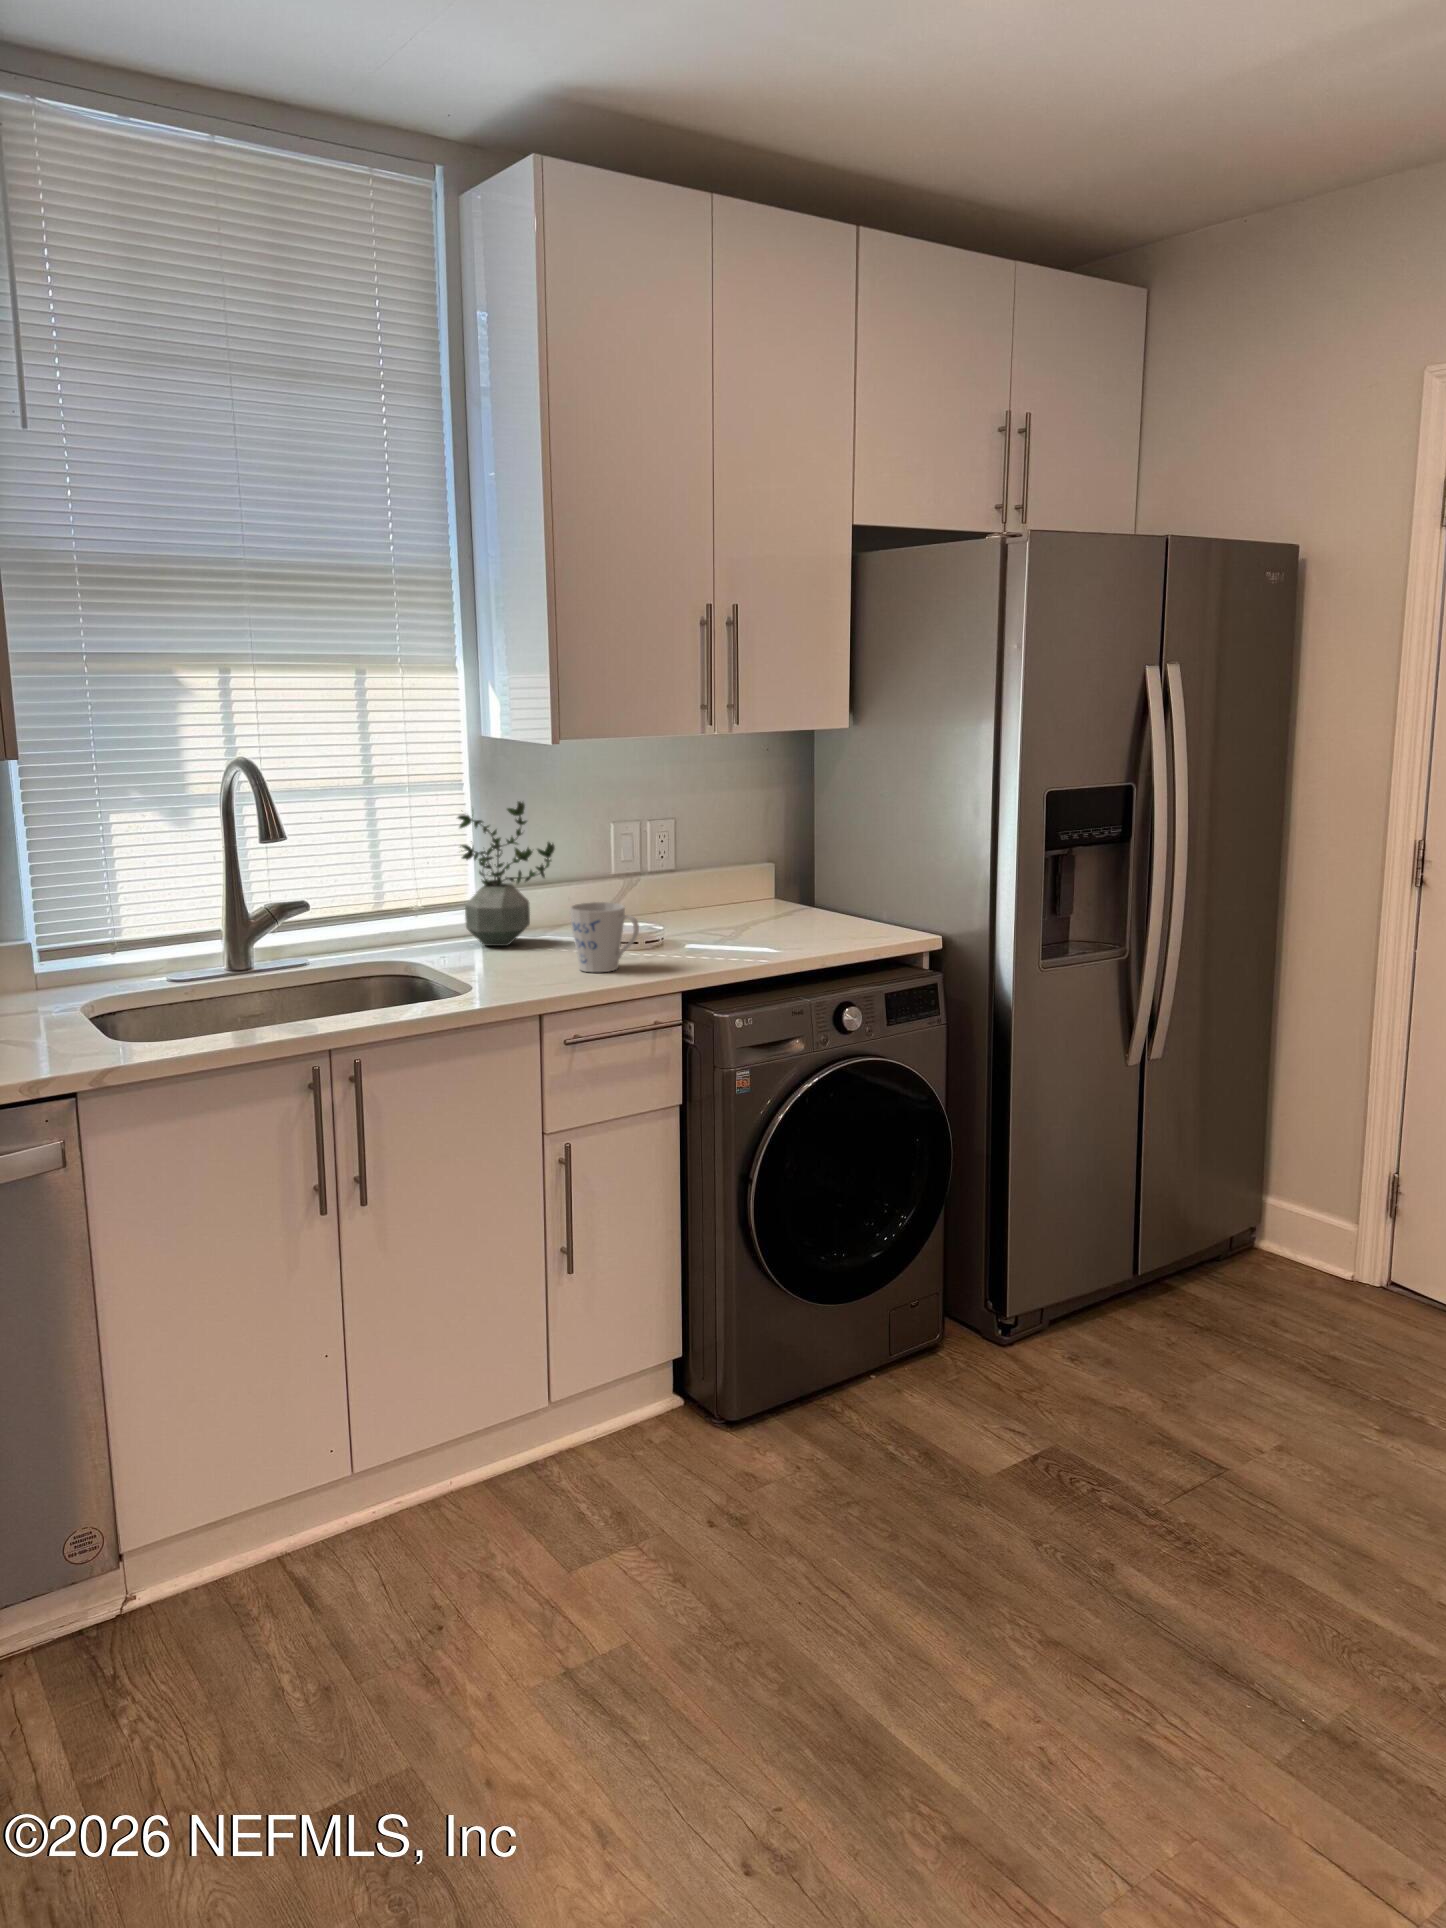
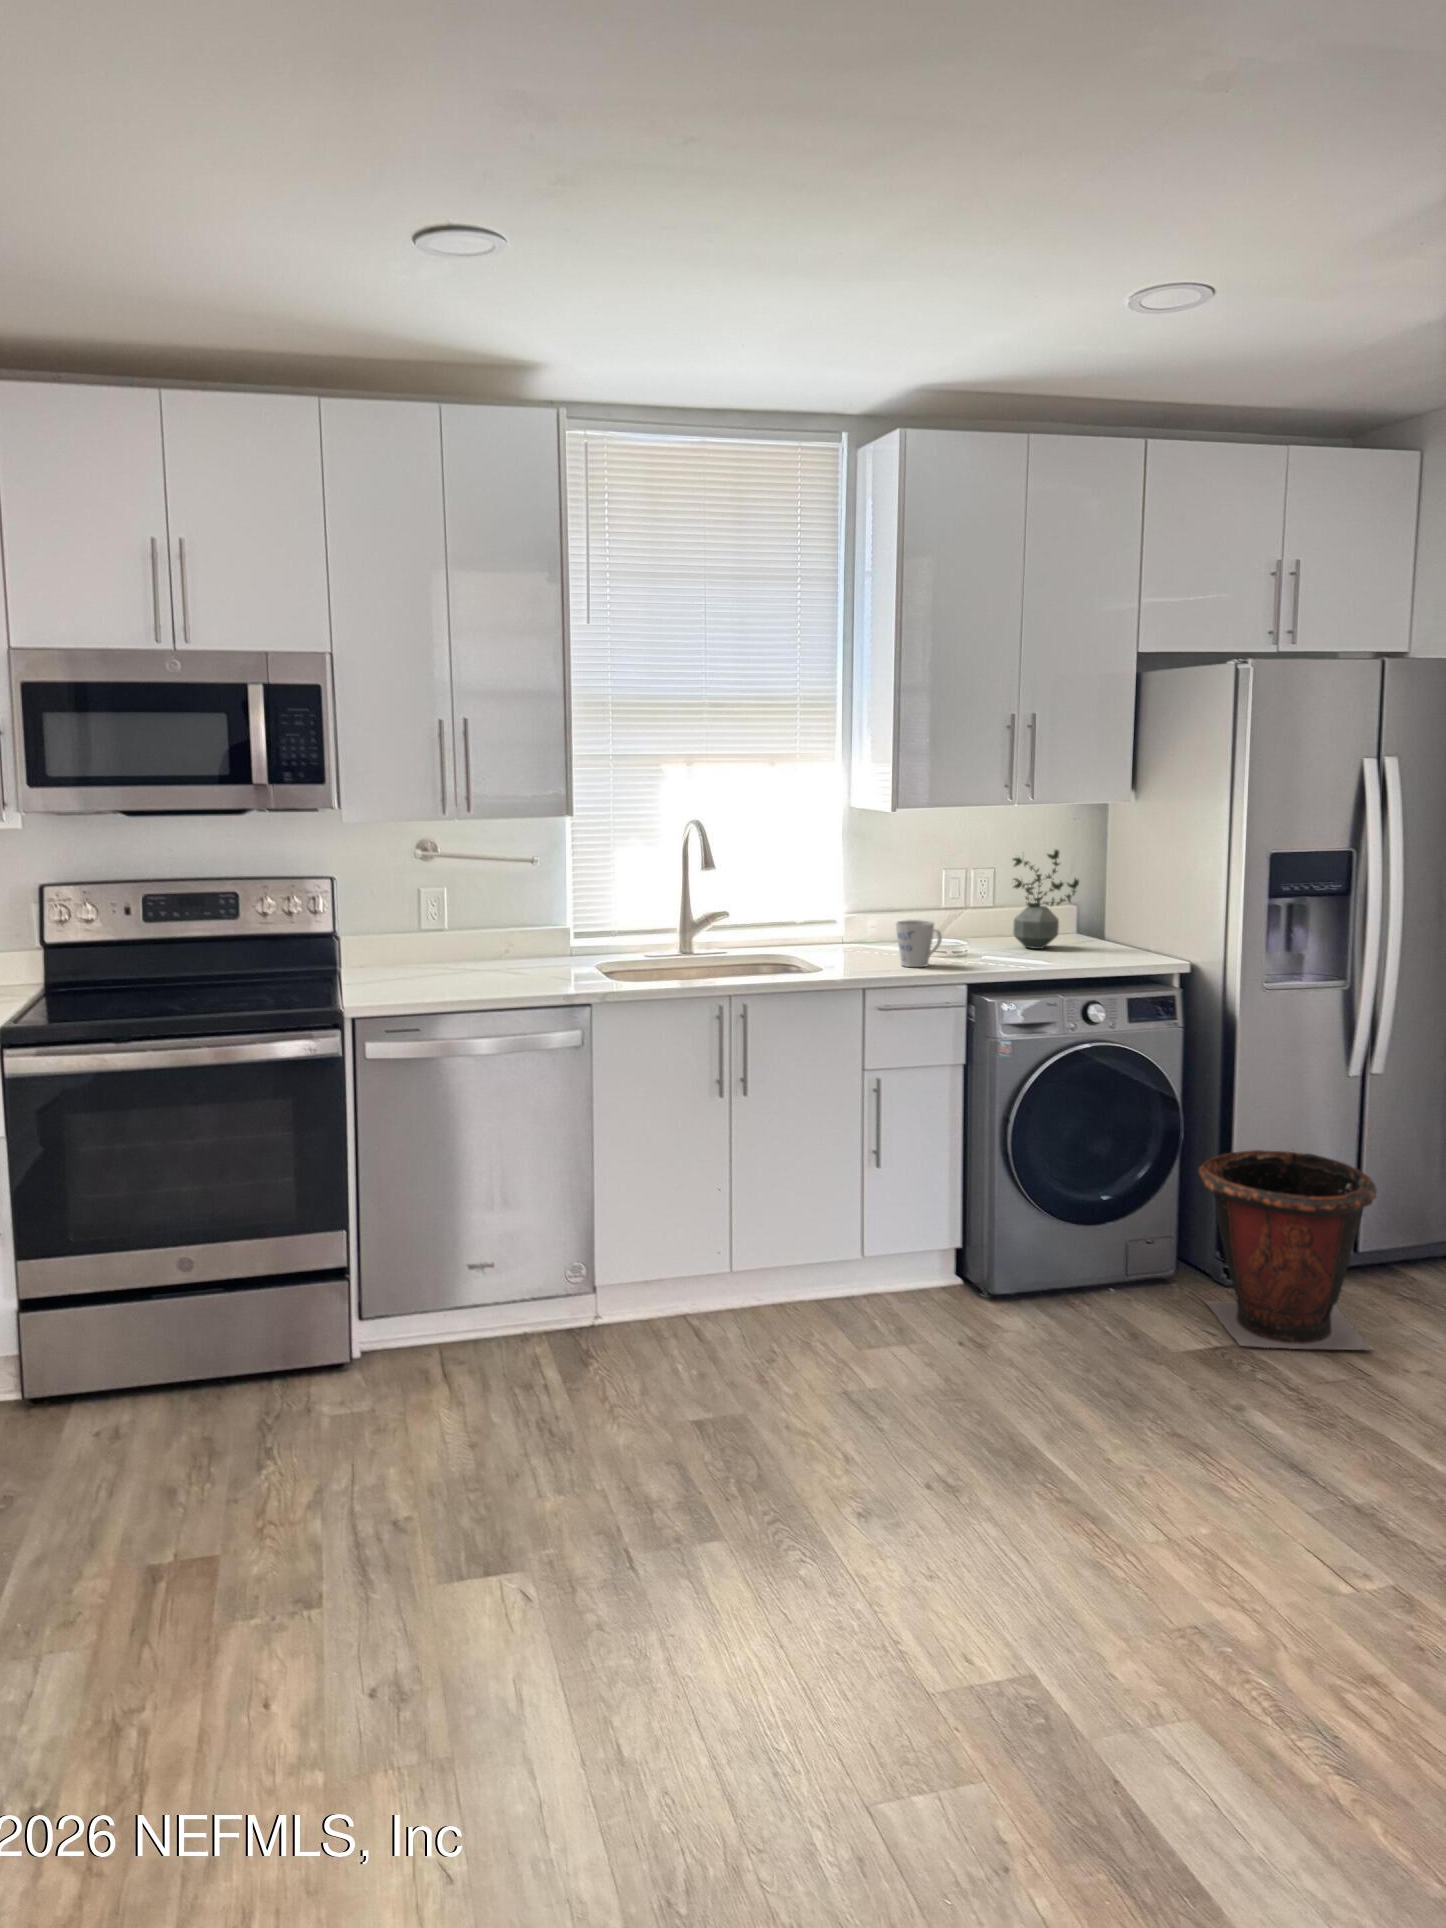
potted plant: present [458,801,555,946] -> present [1013,850,1079,949]
waste bin: none [987,1168,1203,1441] -> present [1199,1150,1377,1350]

